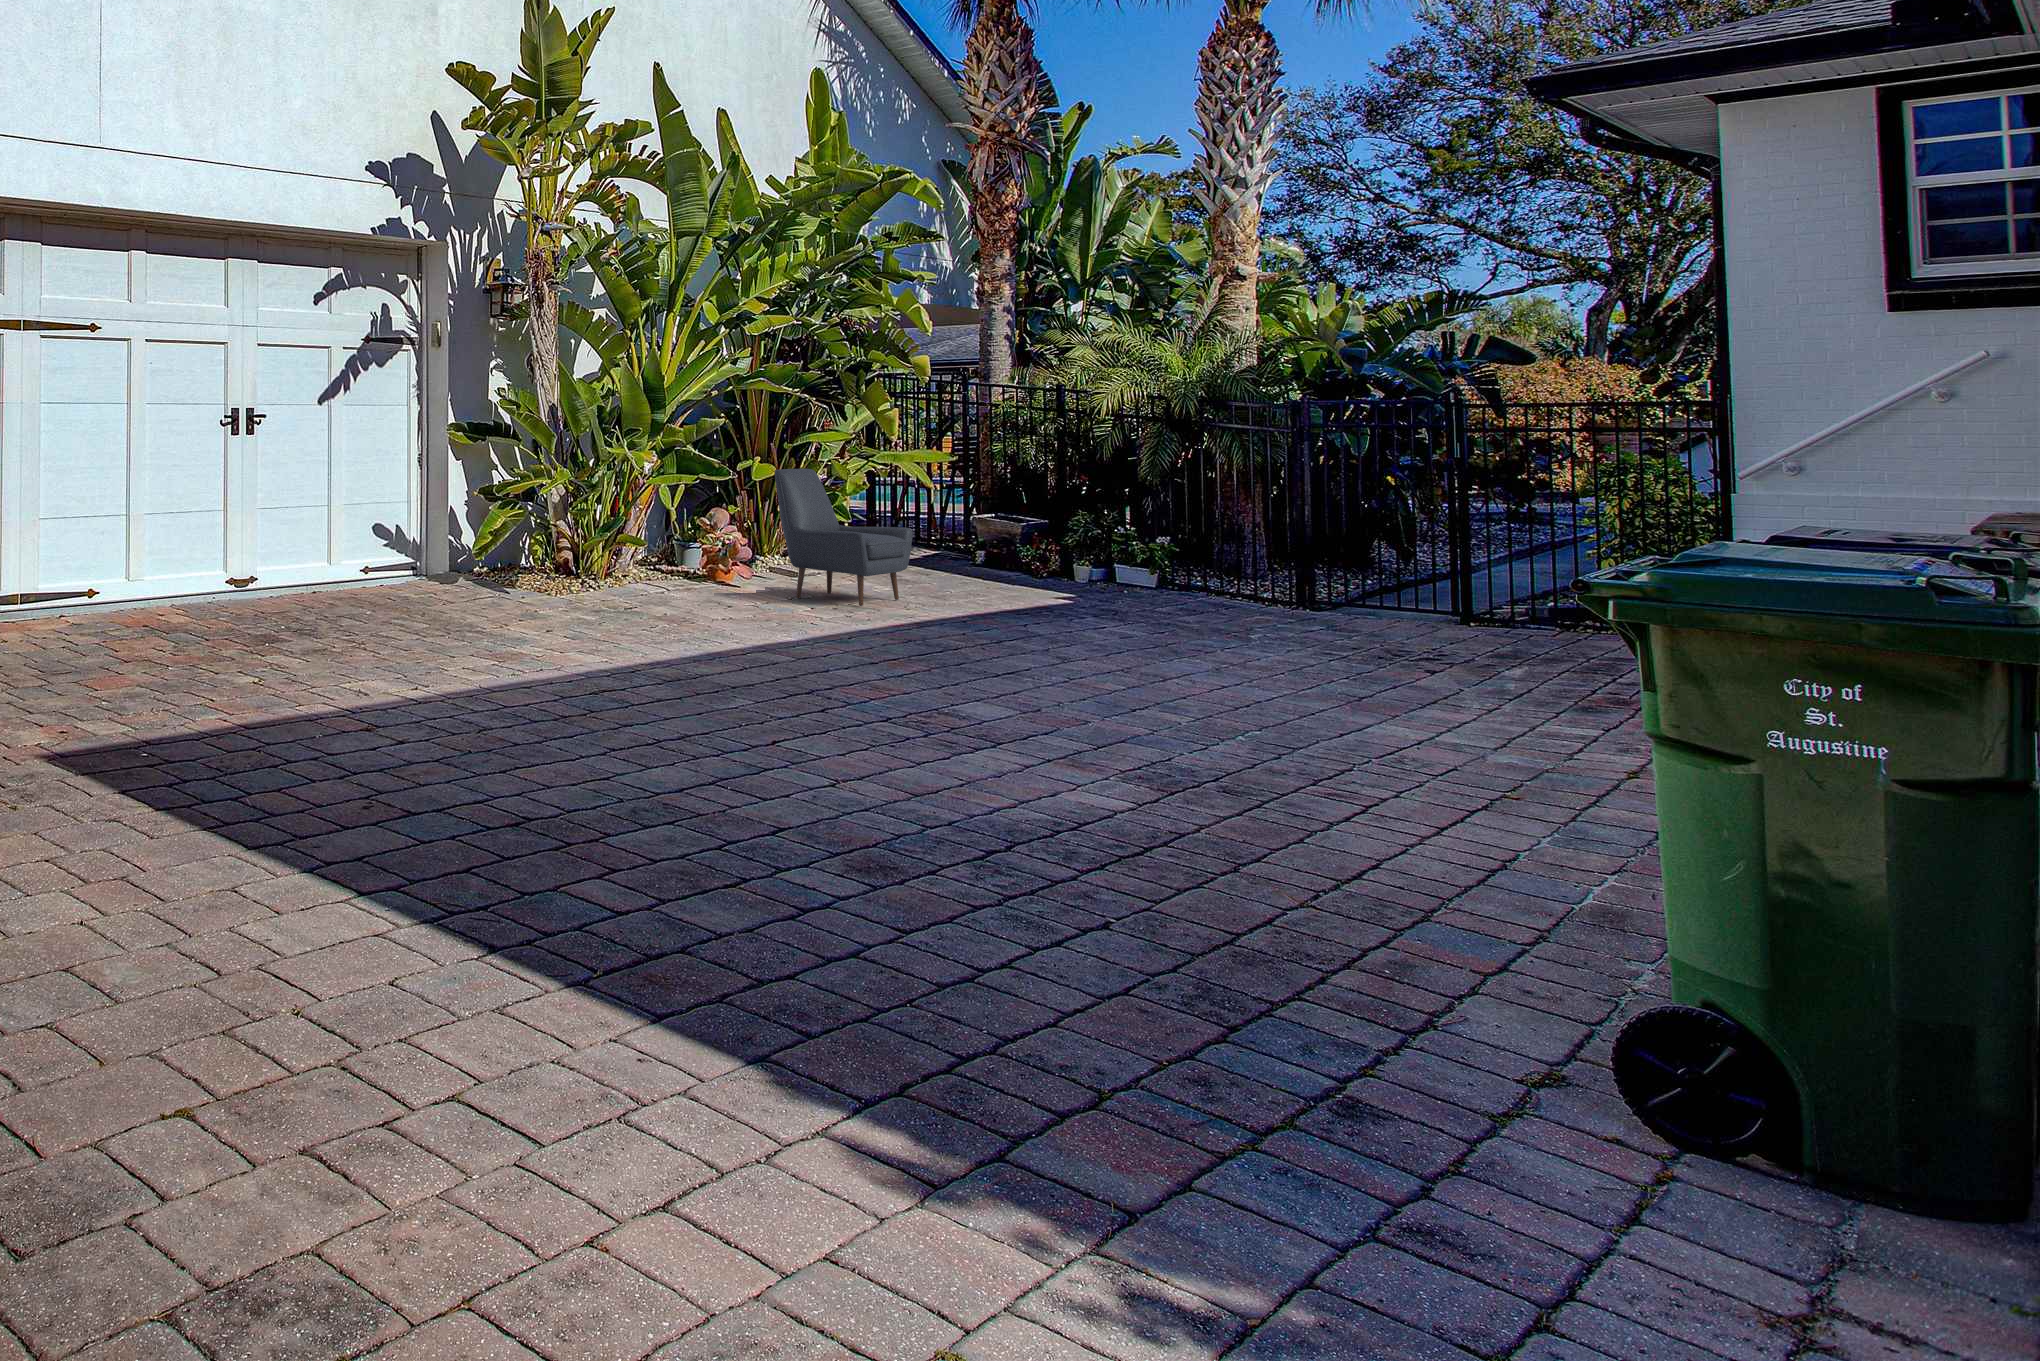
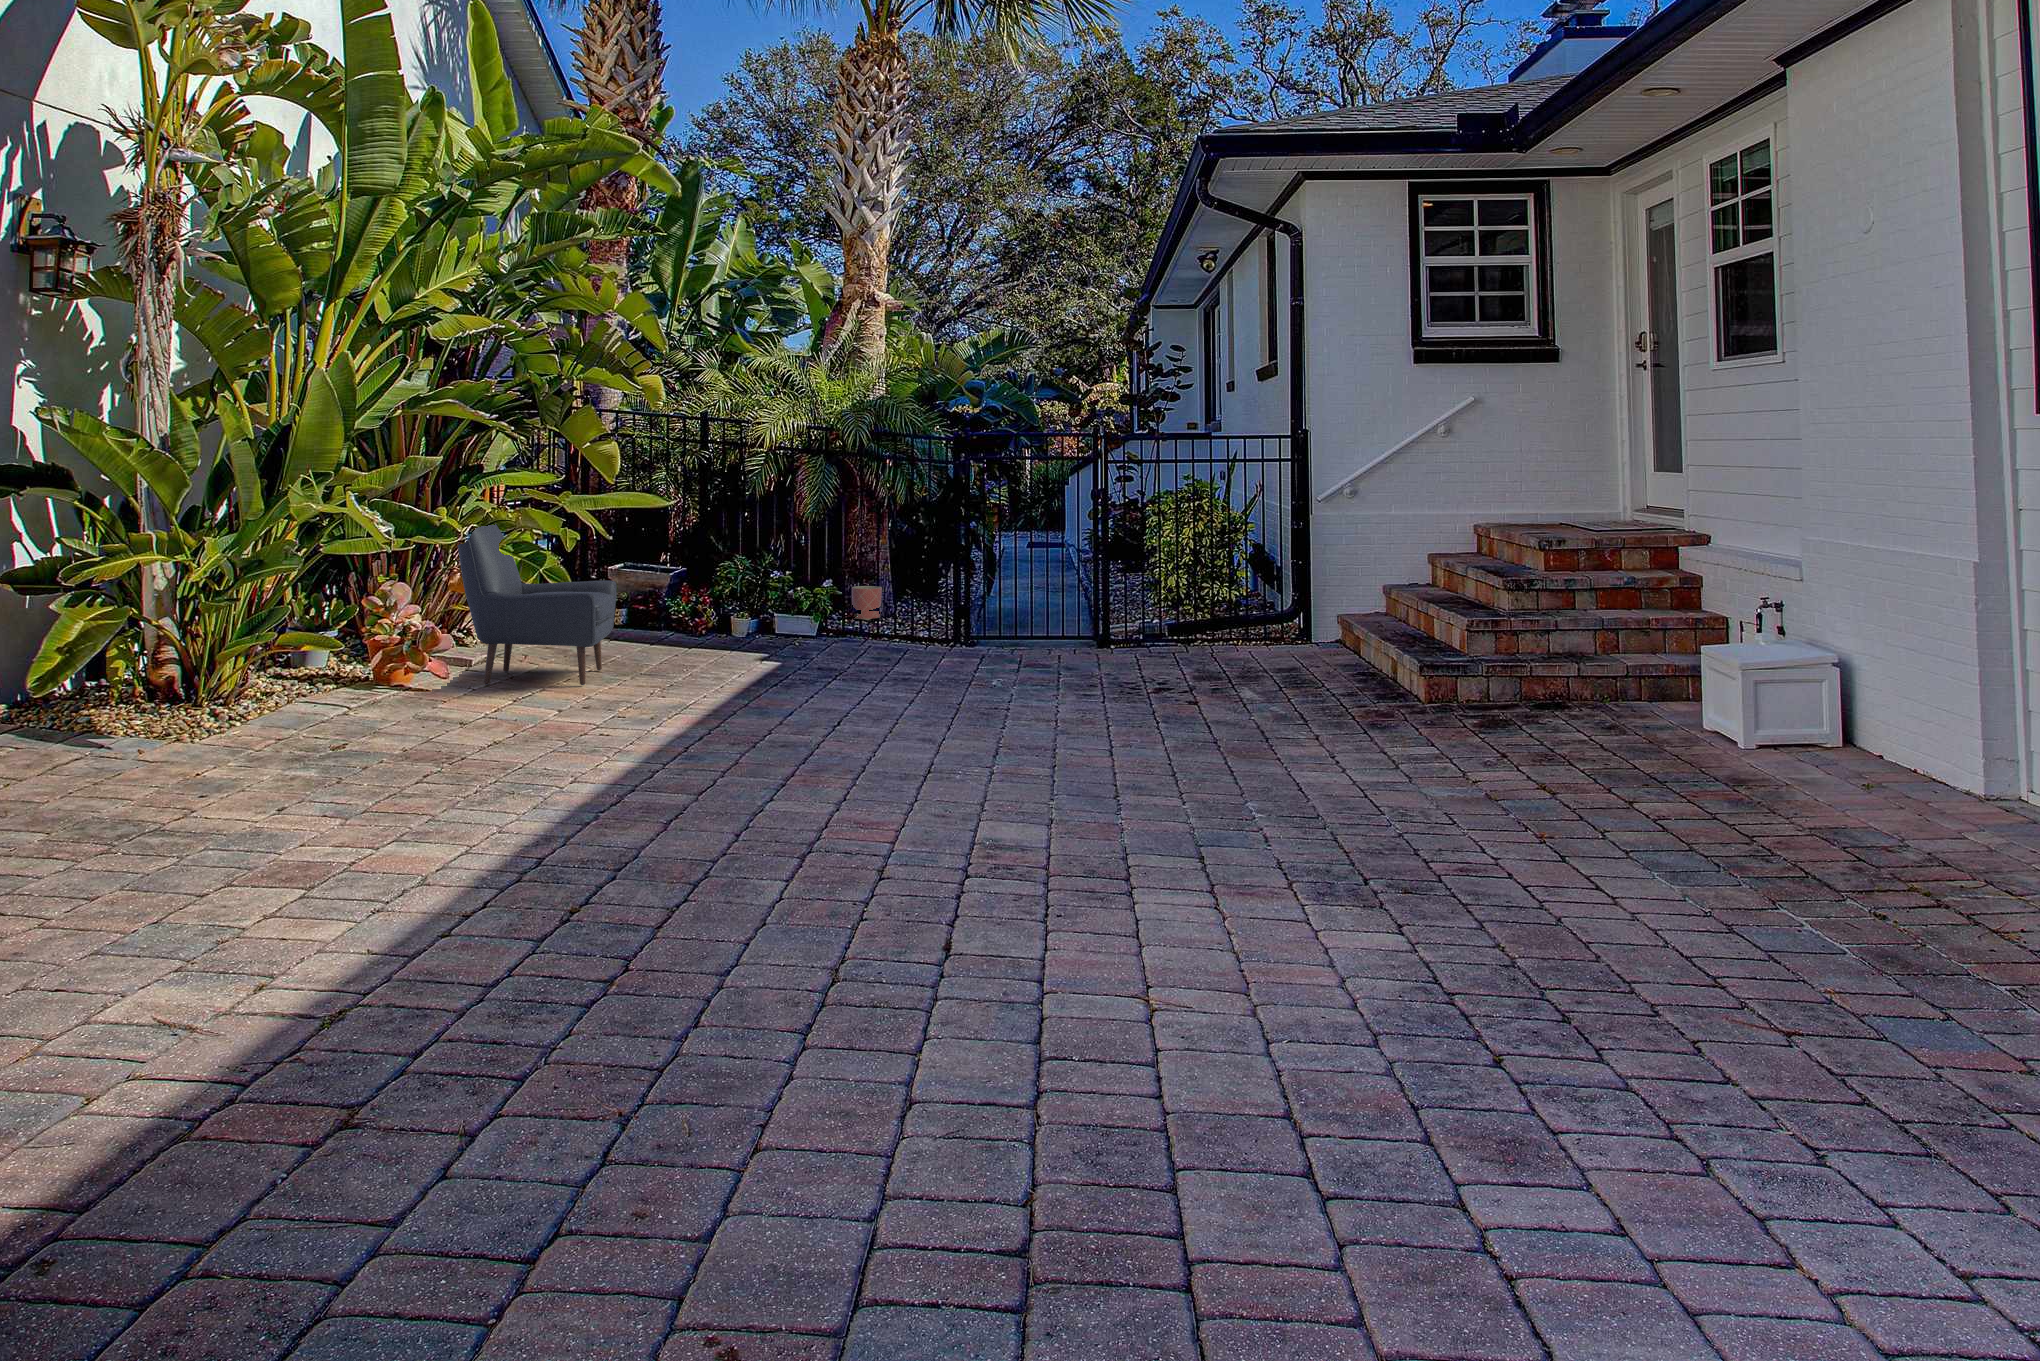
planter: none [1222,561,1255,595] -> present [852,586,882,620]

